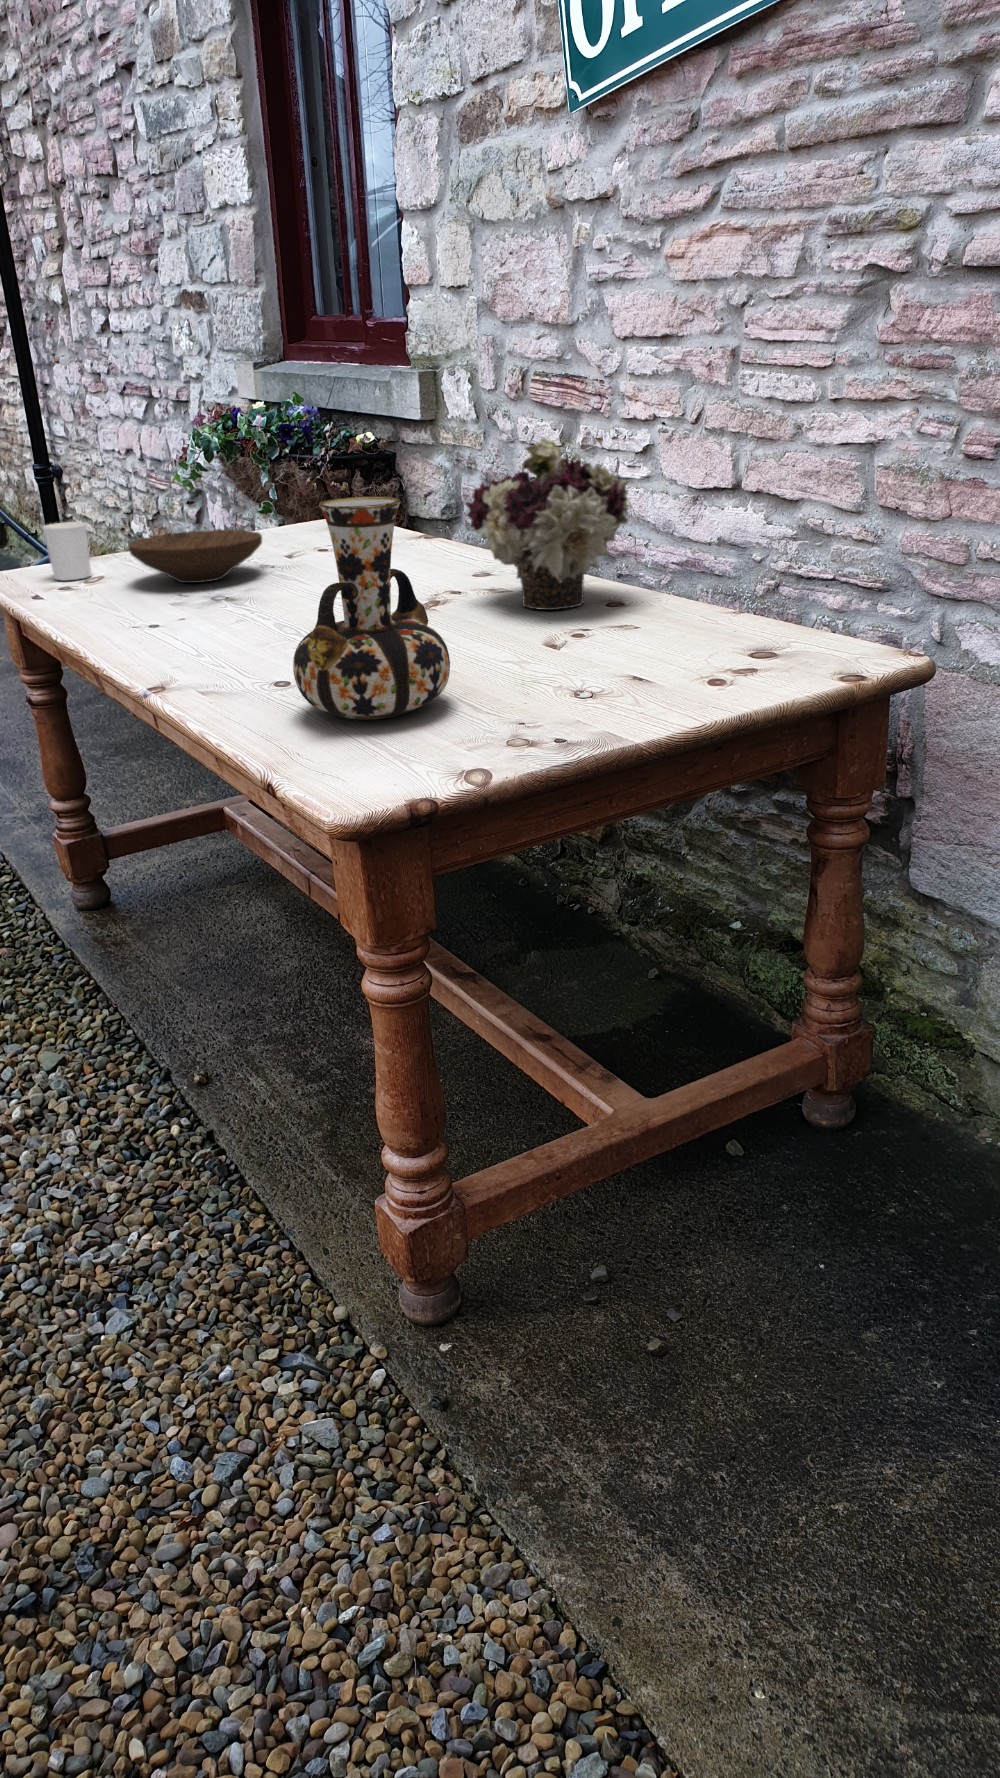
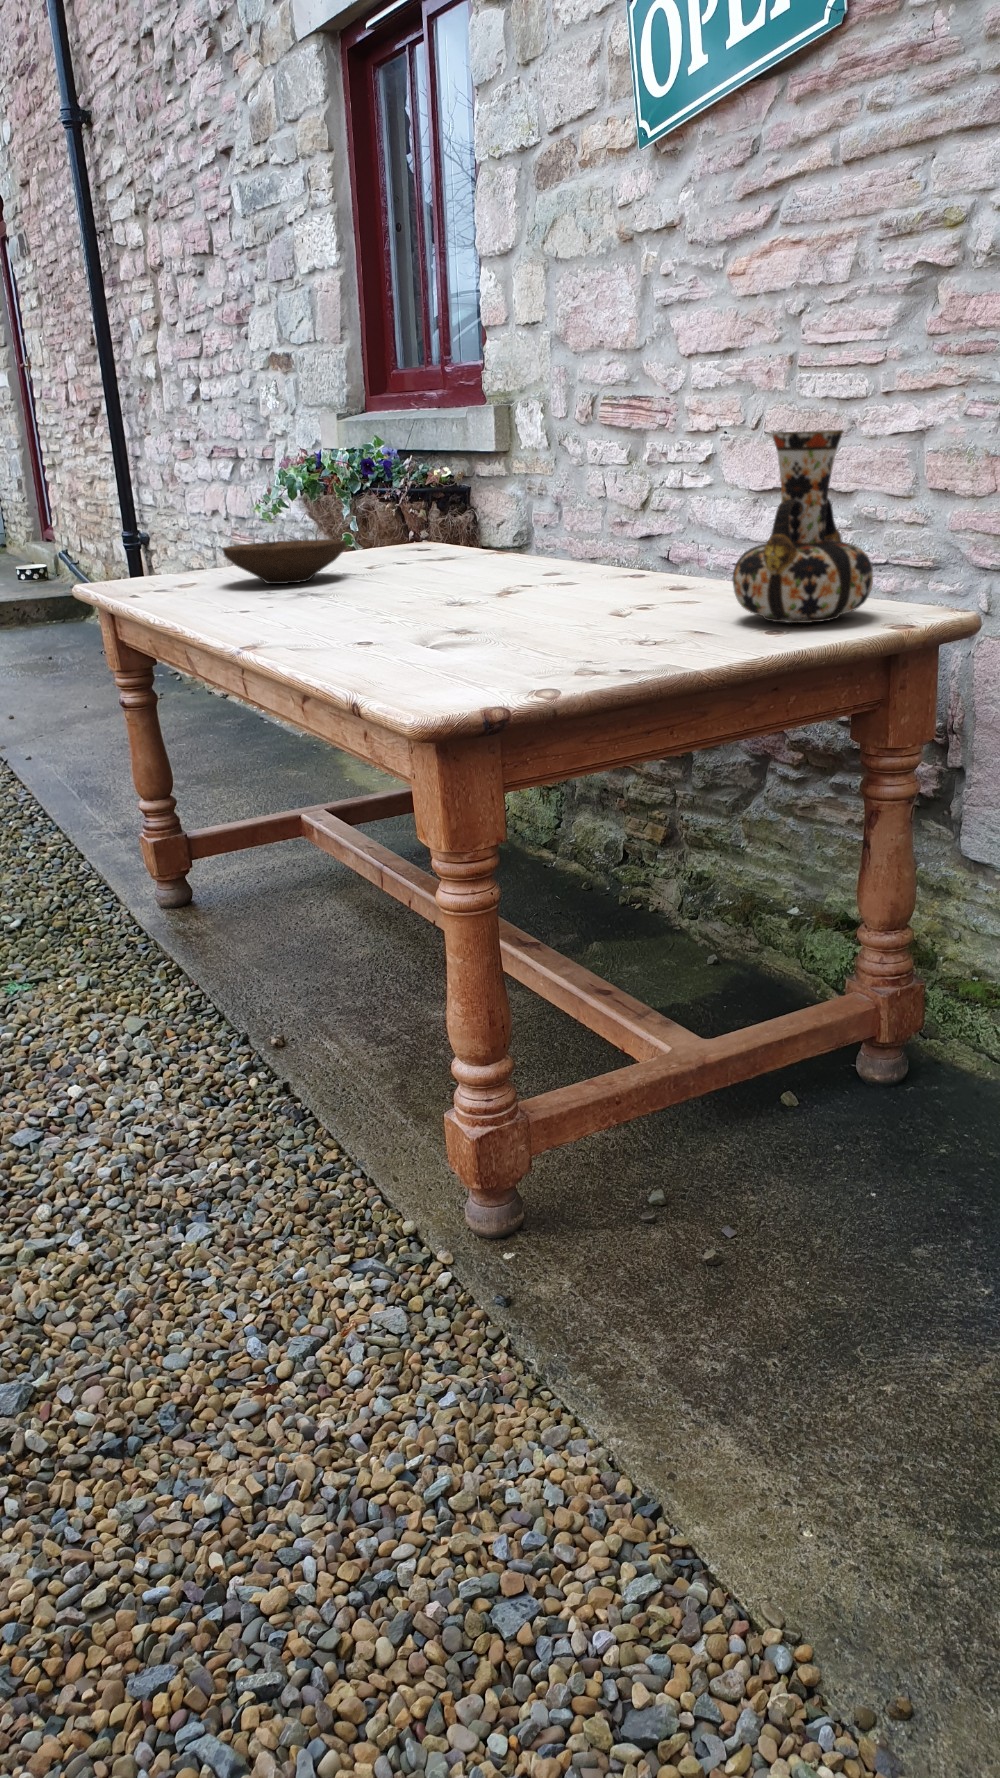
flower arrangement: present [465,438,629,610] -> none [537,432,691,592]
vase: present [293,497,450,719] -> present [733,430,873,623]
candle holder: present [42,522,91,580] -> none [143,533,186,585]

